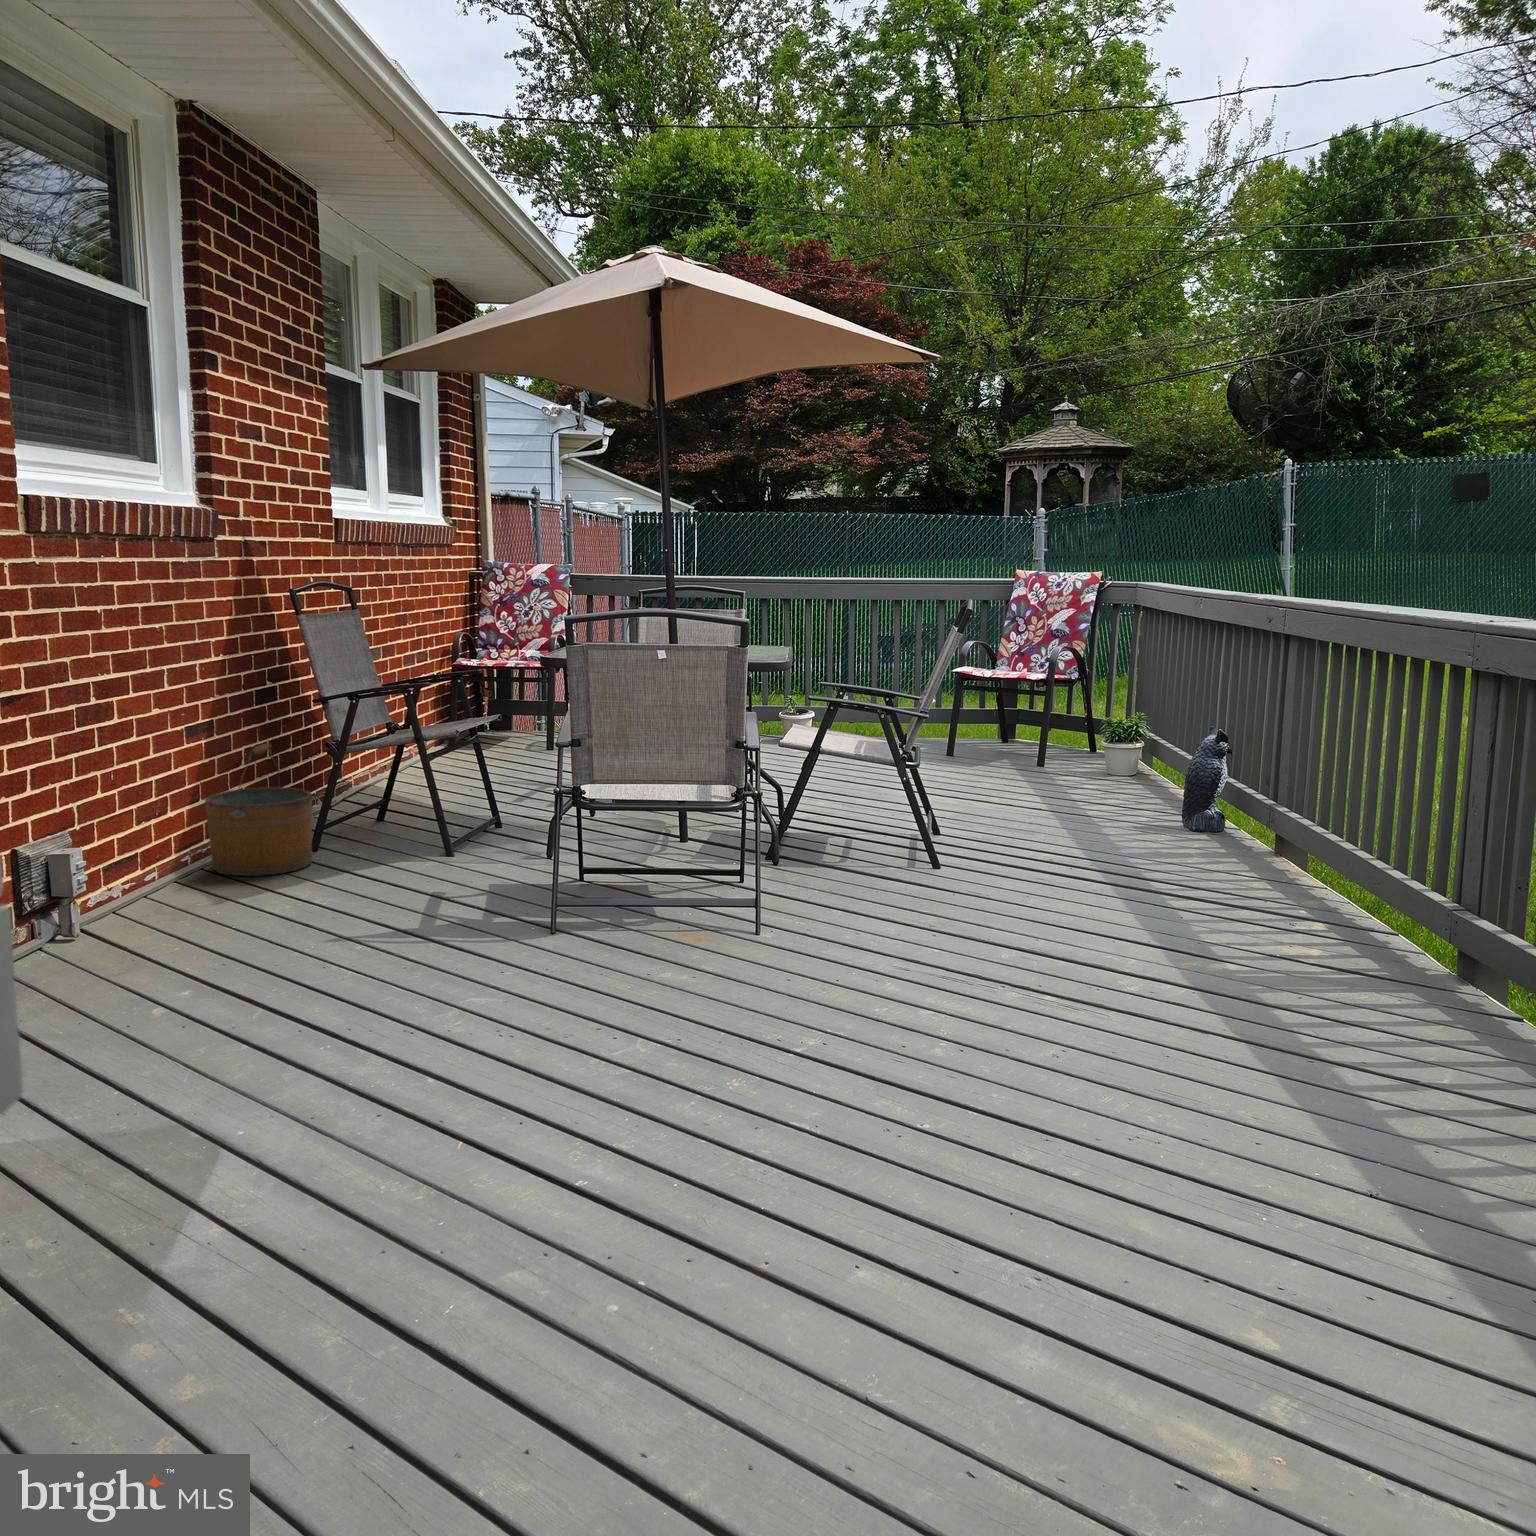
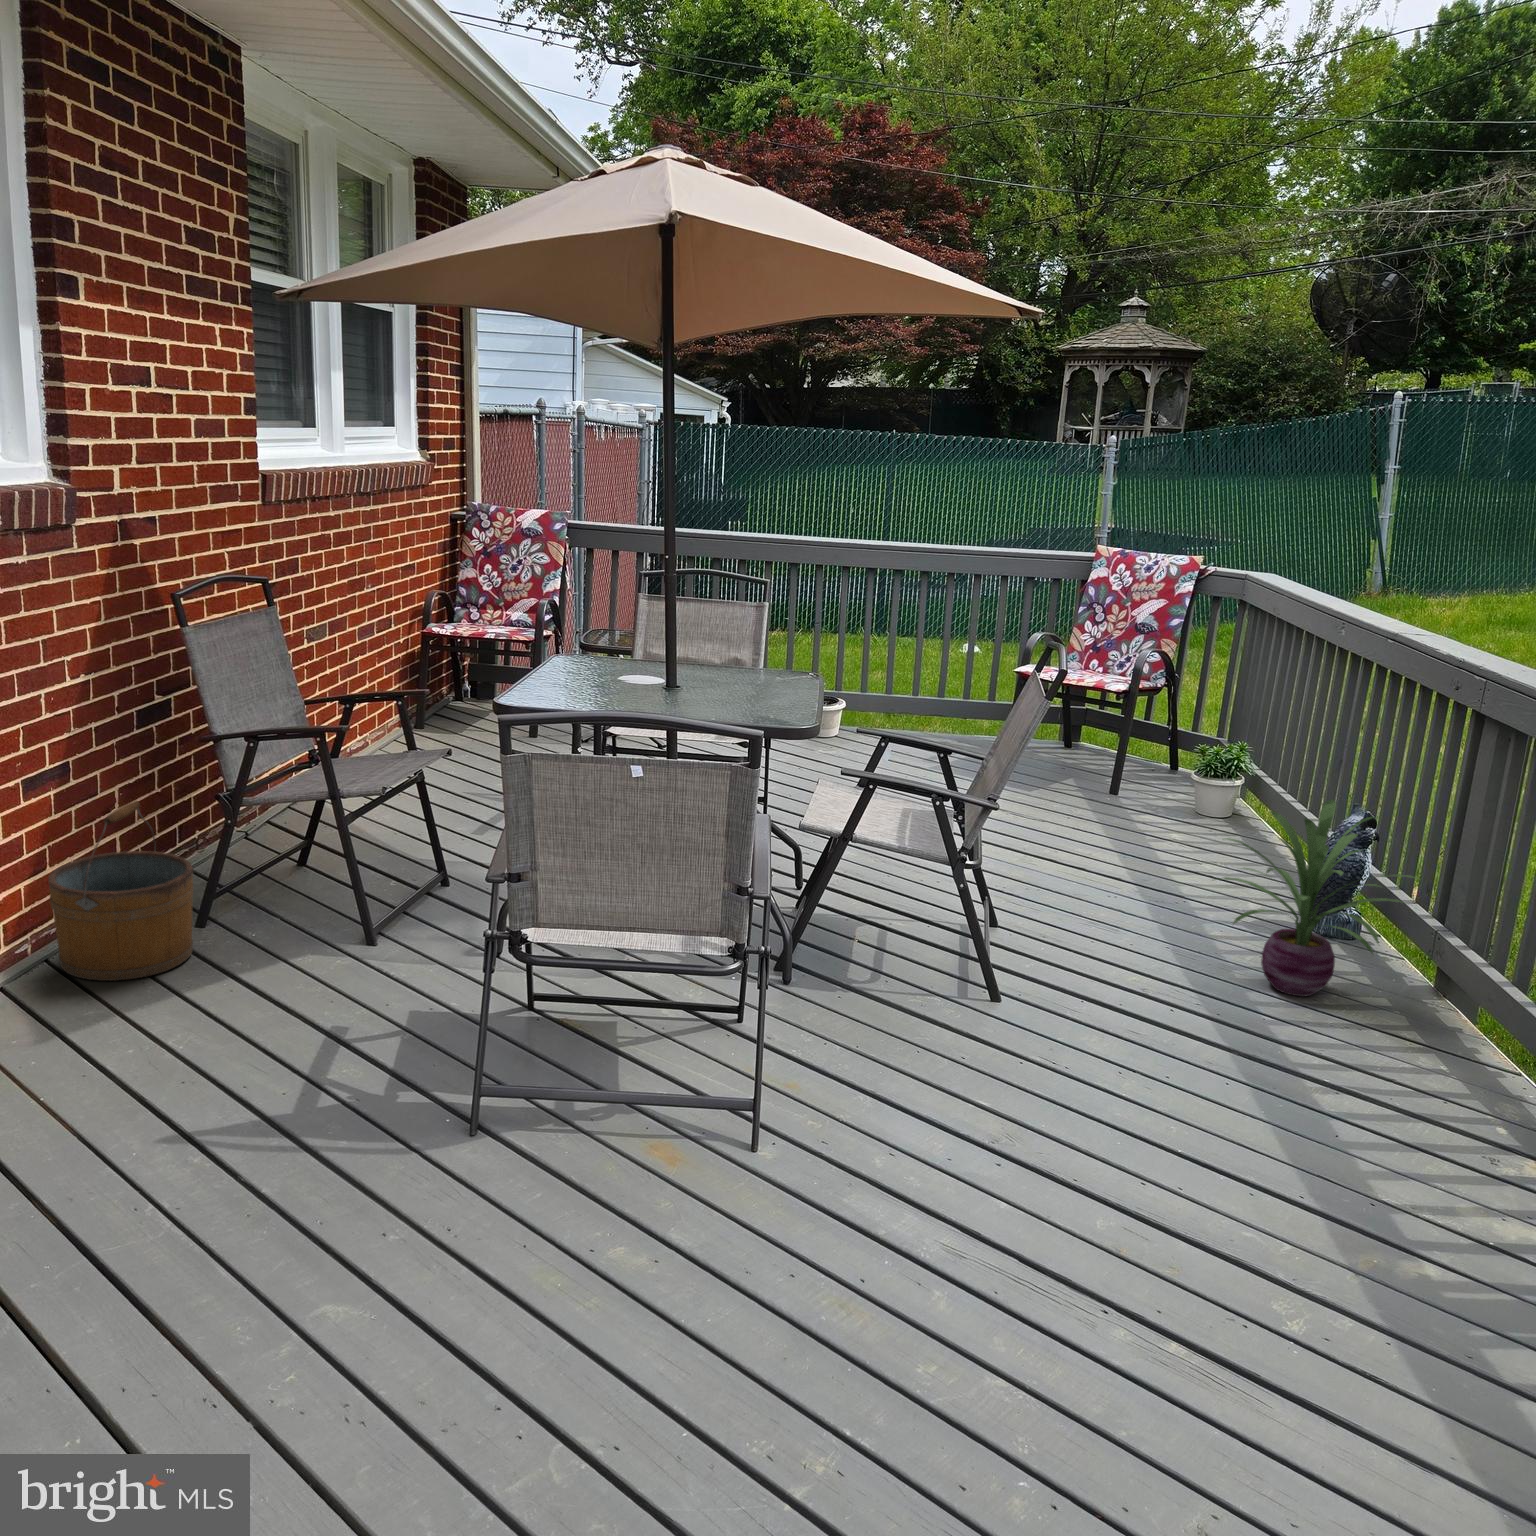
decorative plant: none [1094,709,1260,859] -> present [1223,799,1416,996]

